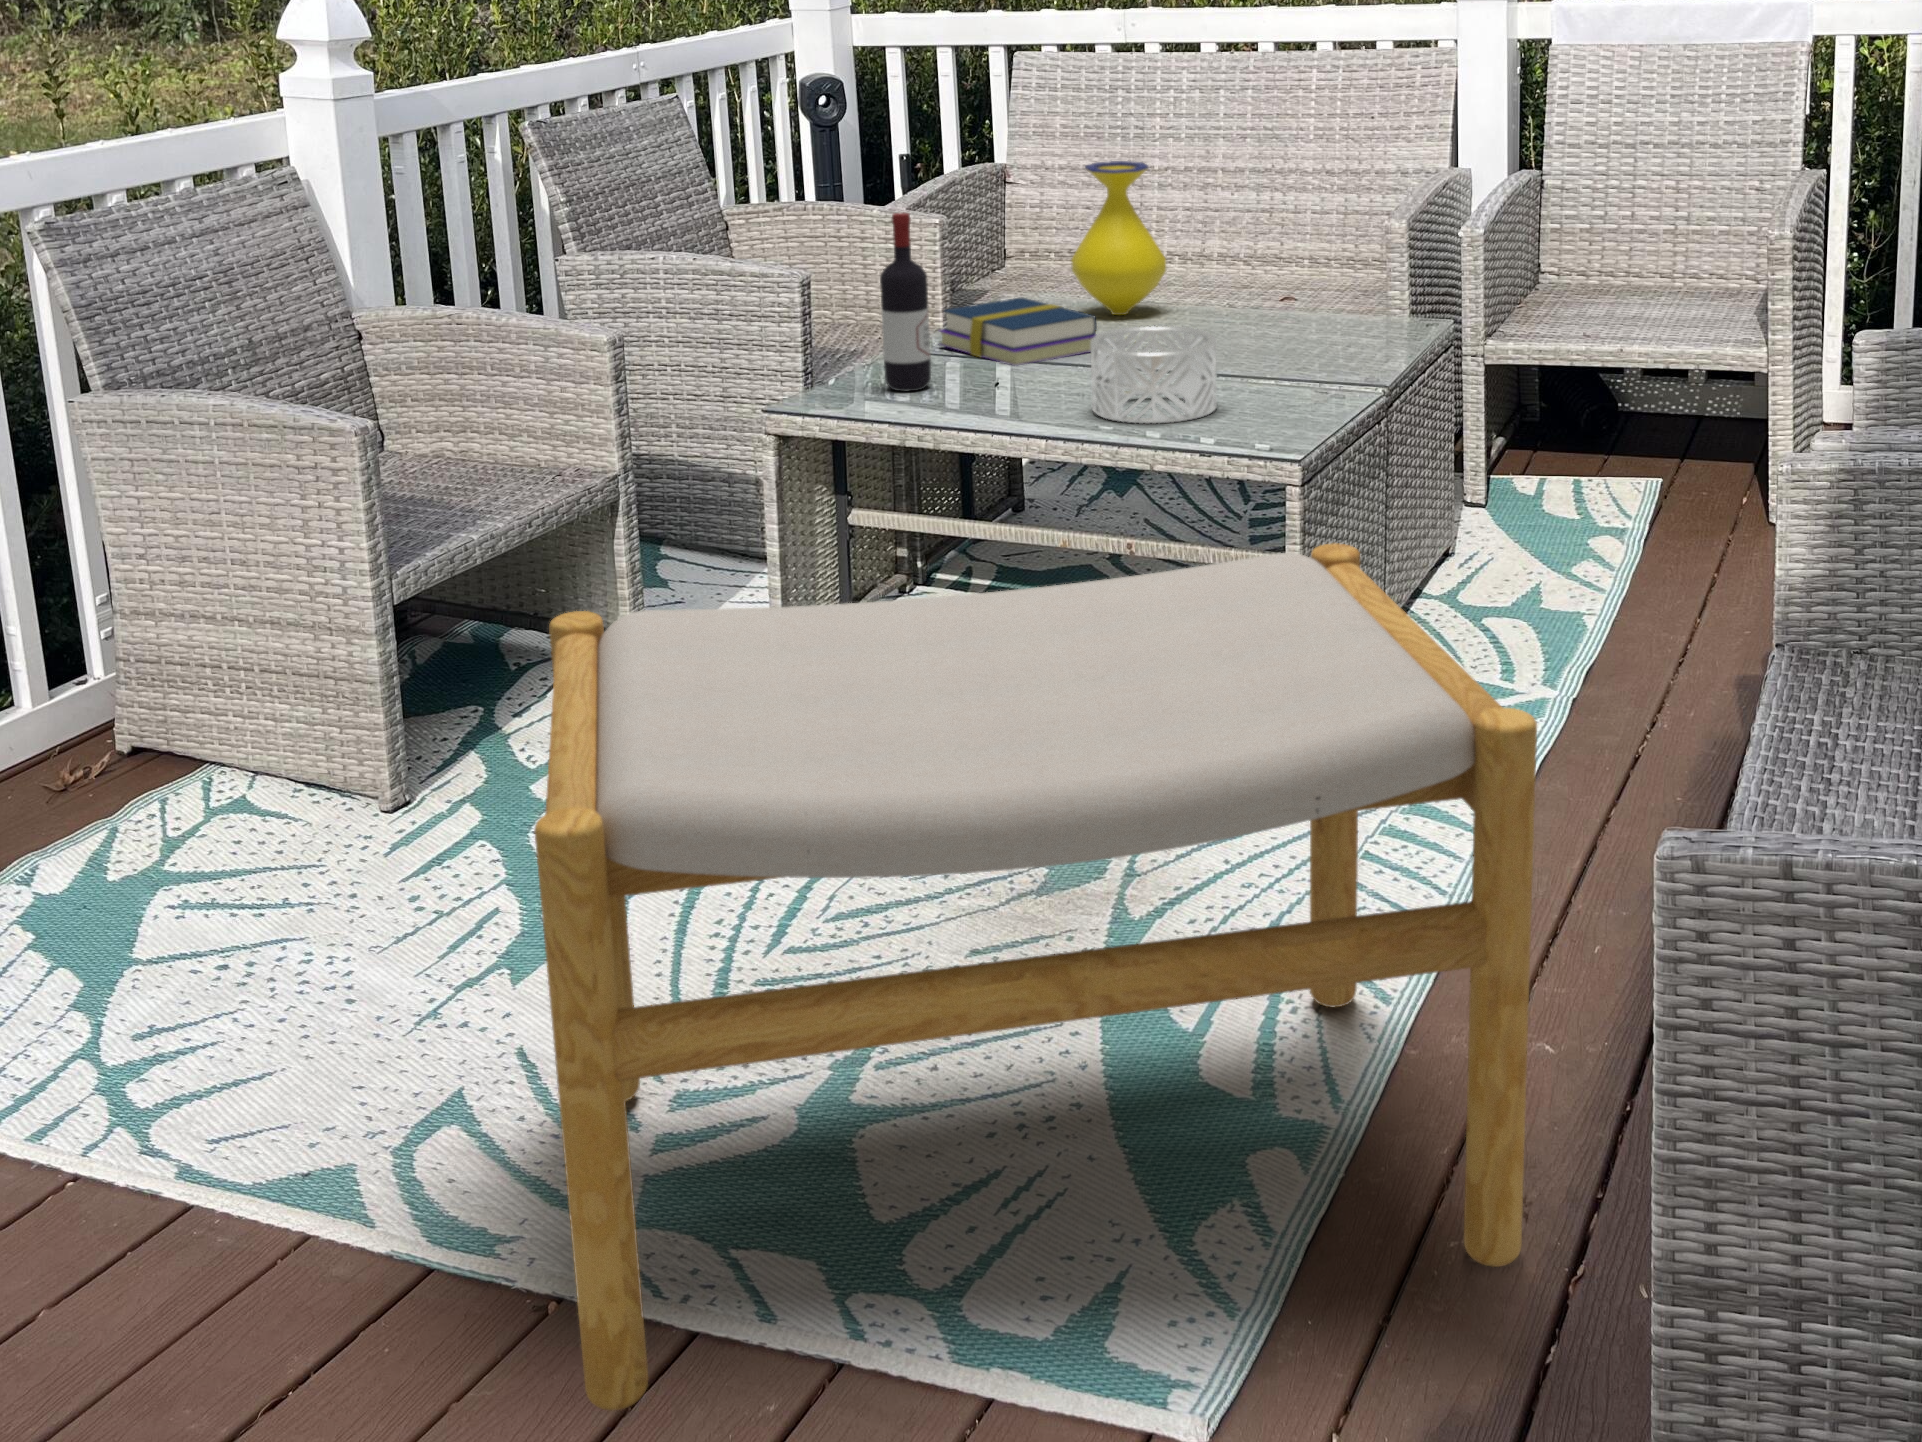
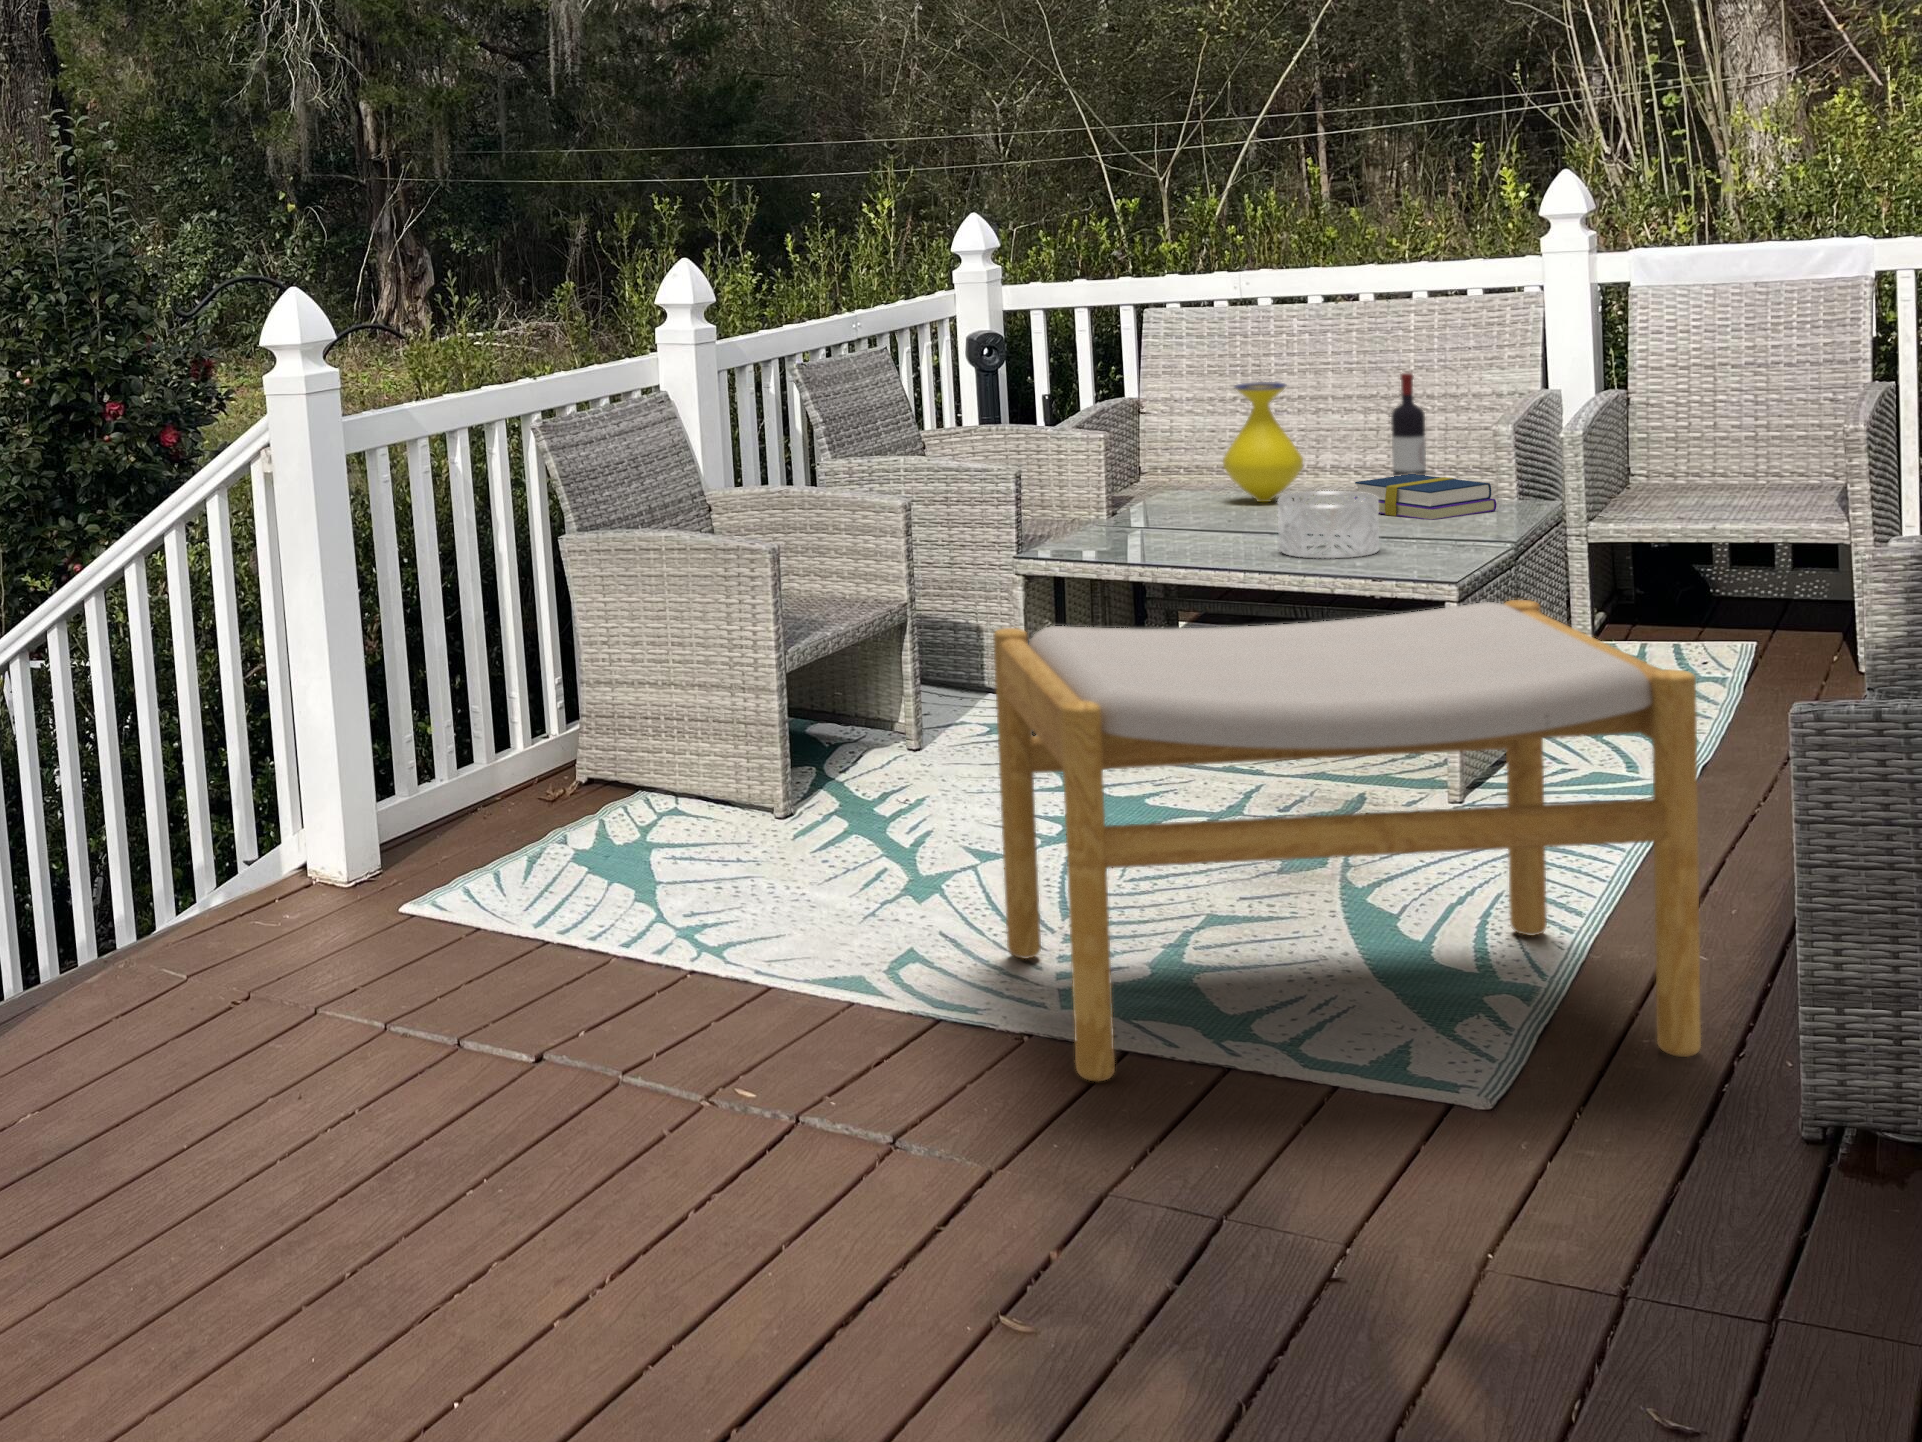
wine bottle: present [880,213,931,391] -> present [1391,373,1426,476]
book: present [940,298,1097,366] -> present [1354,474,1497,520]

